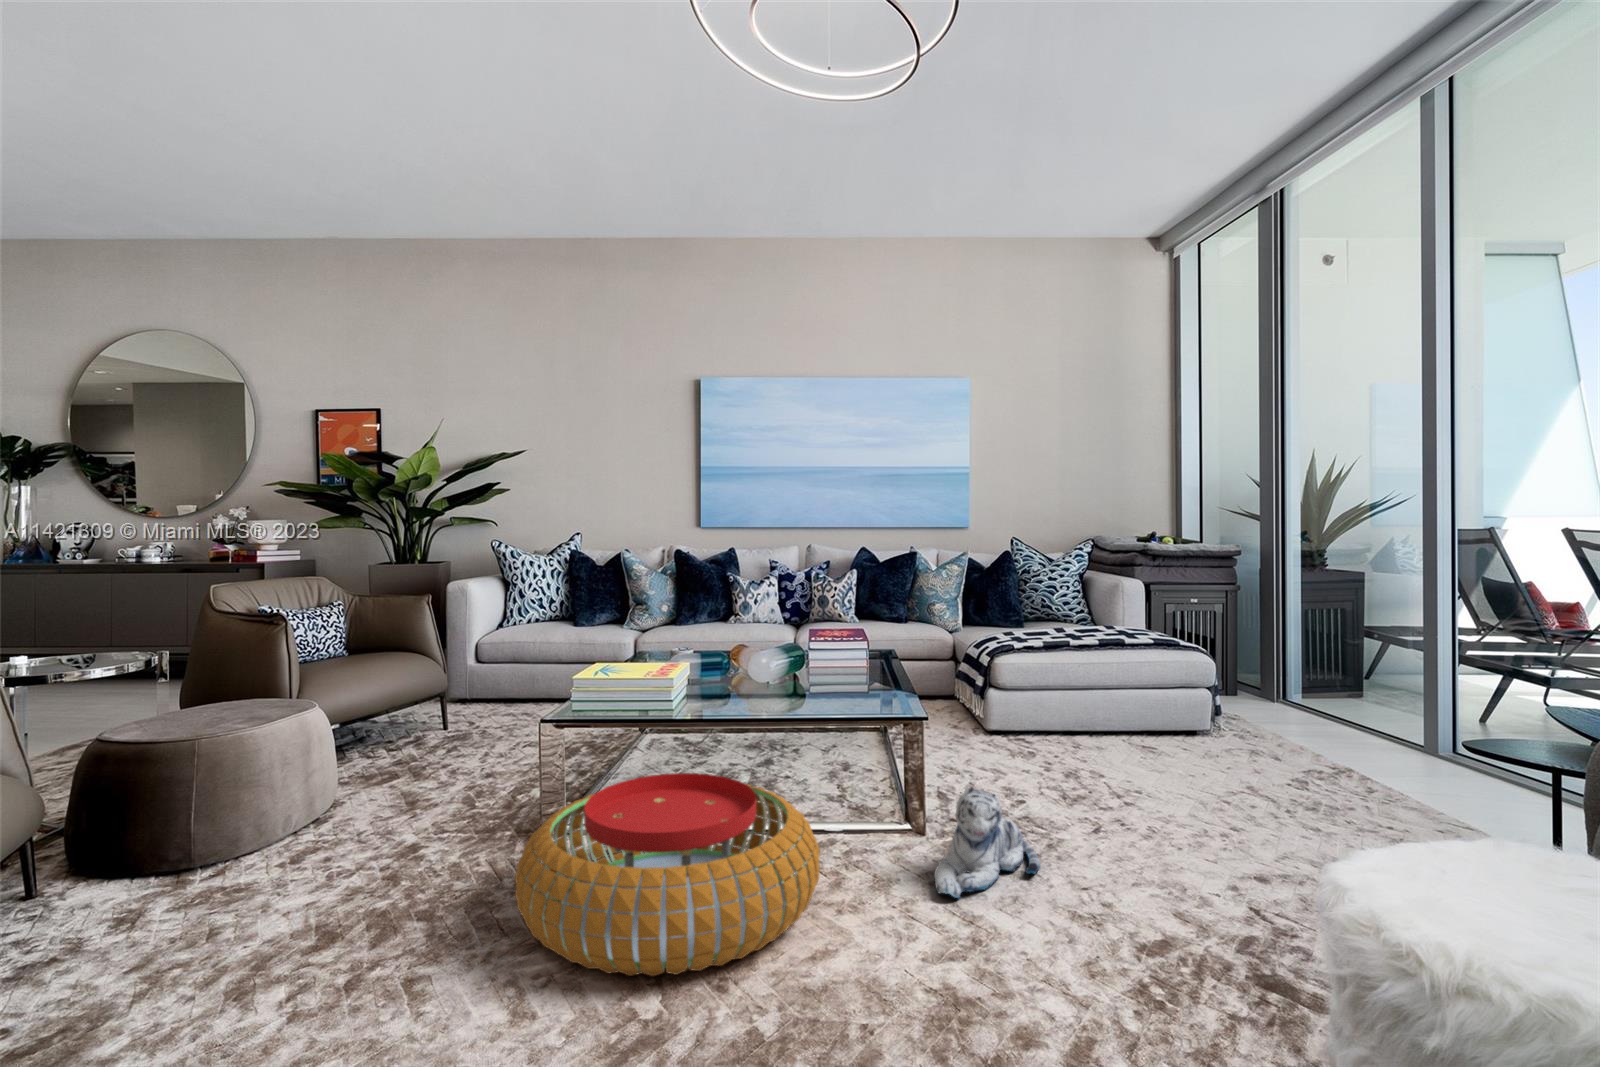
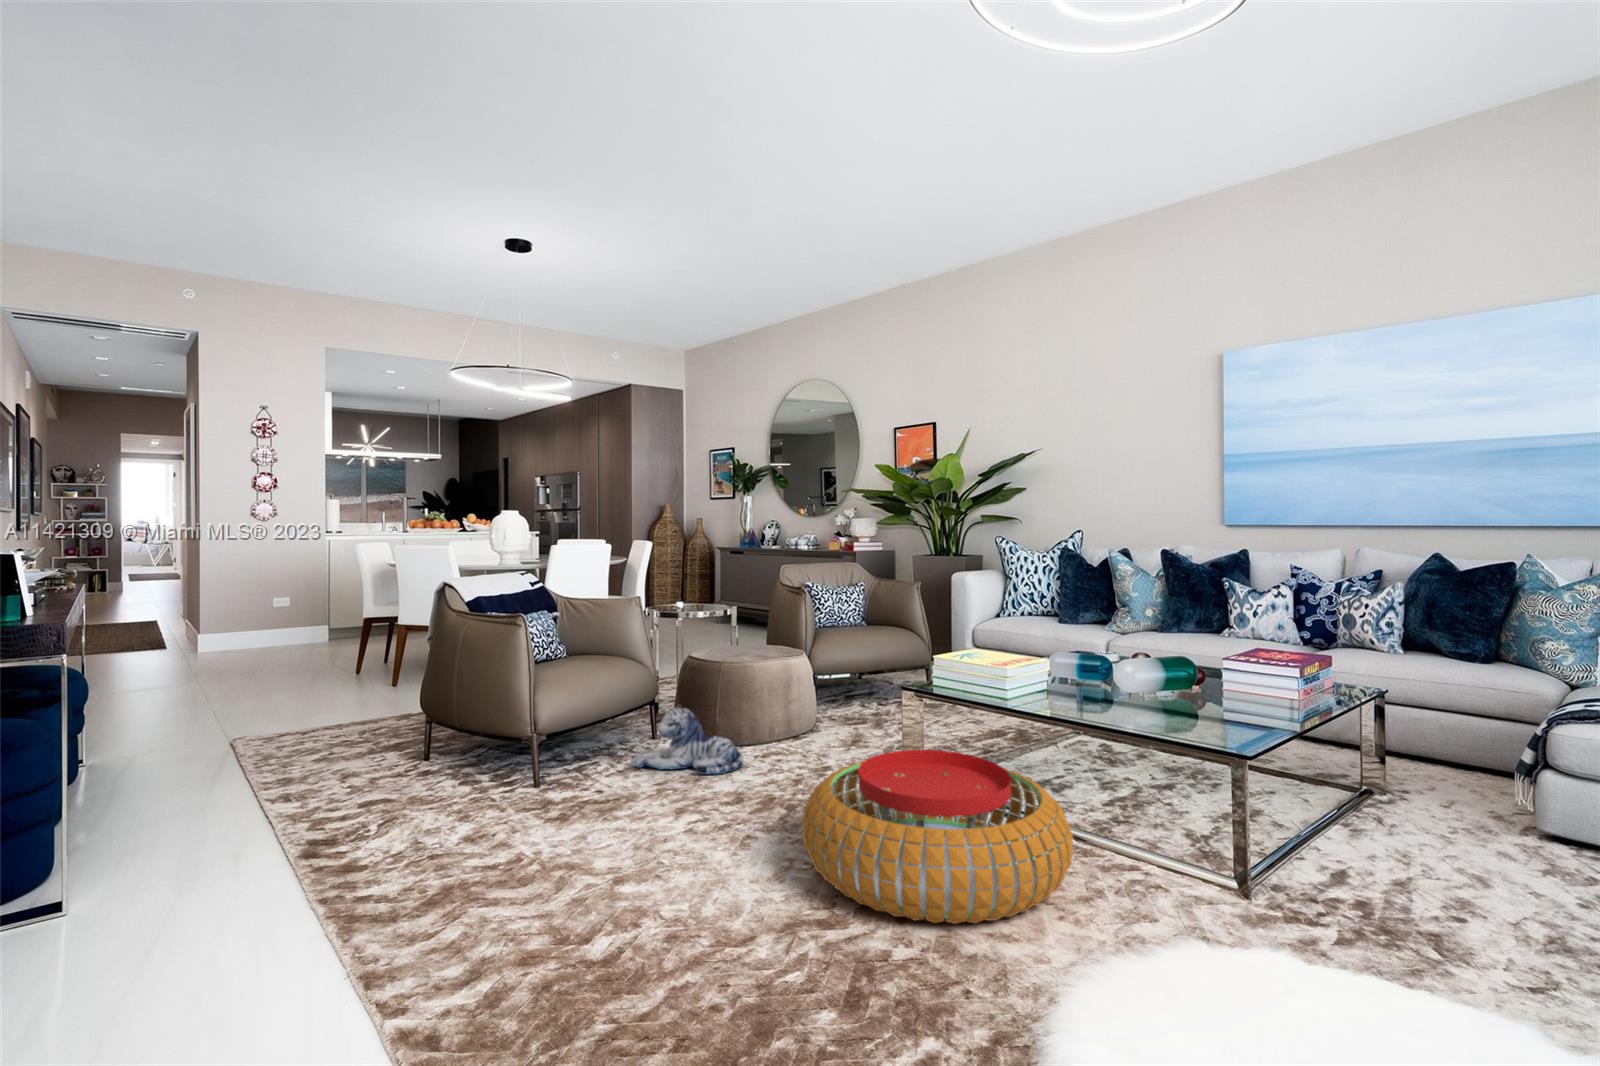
plush toy: present [934,788,1040,898] -> present [632,705,743,775]

